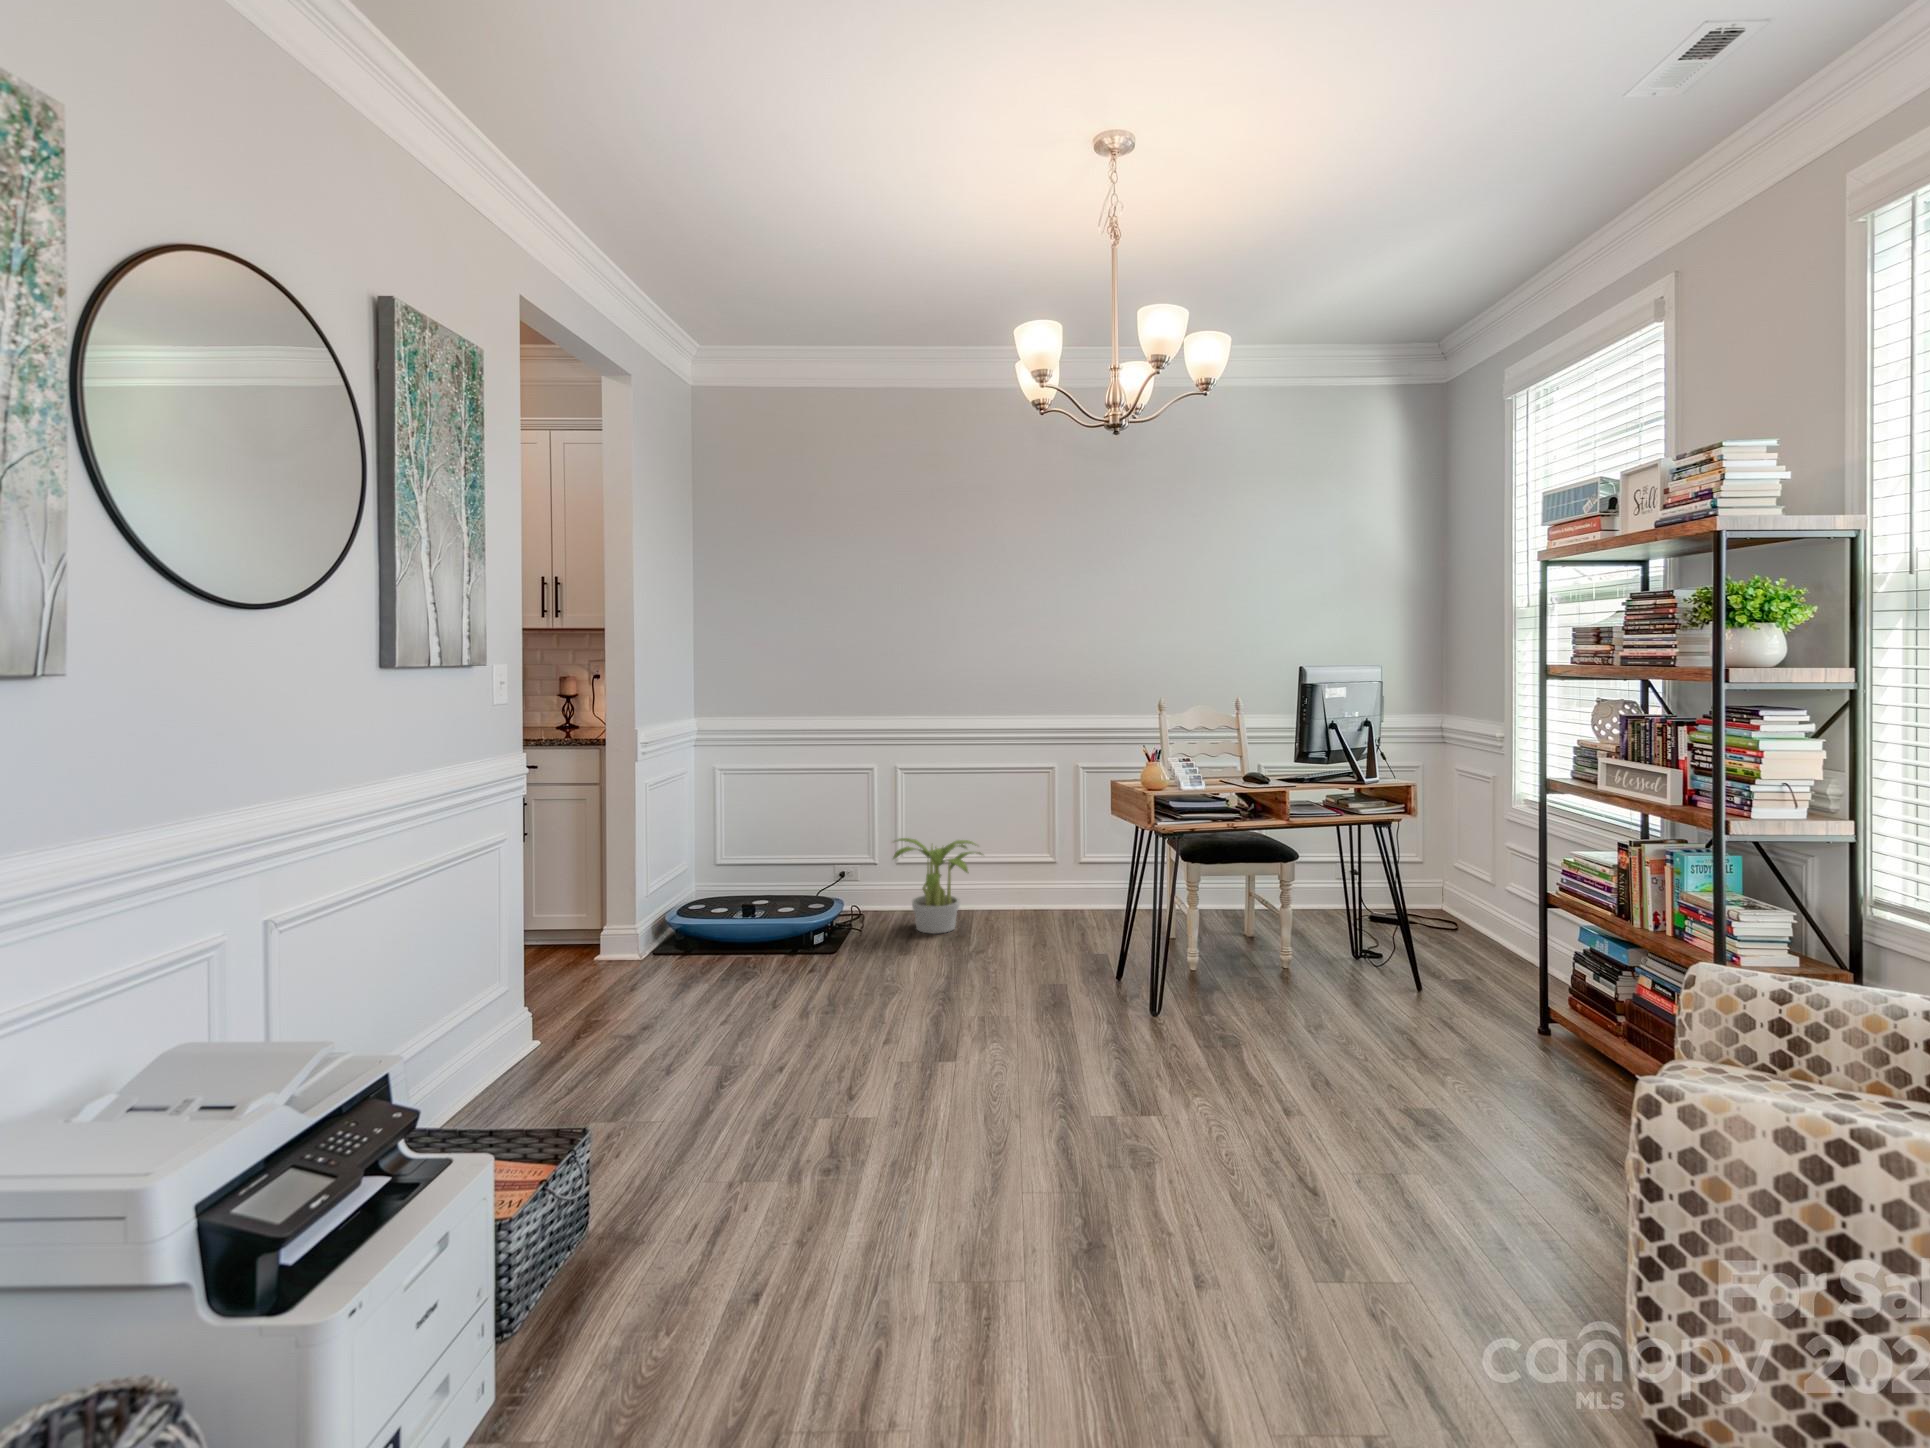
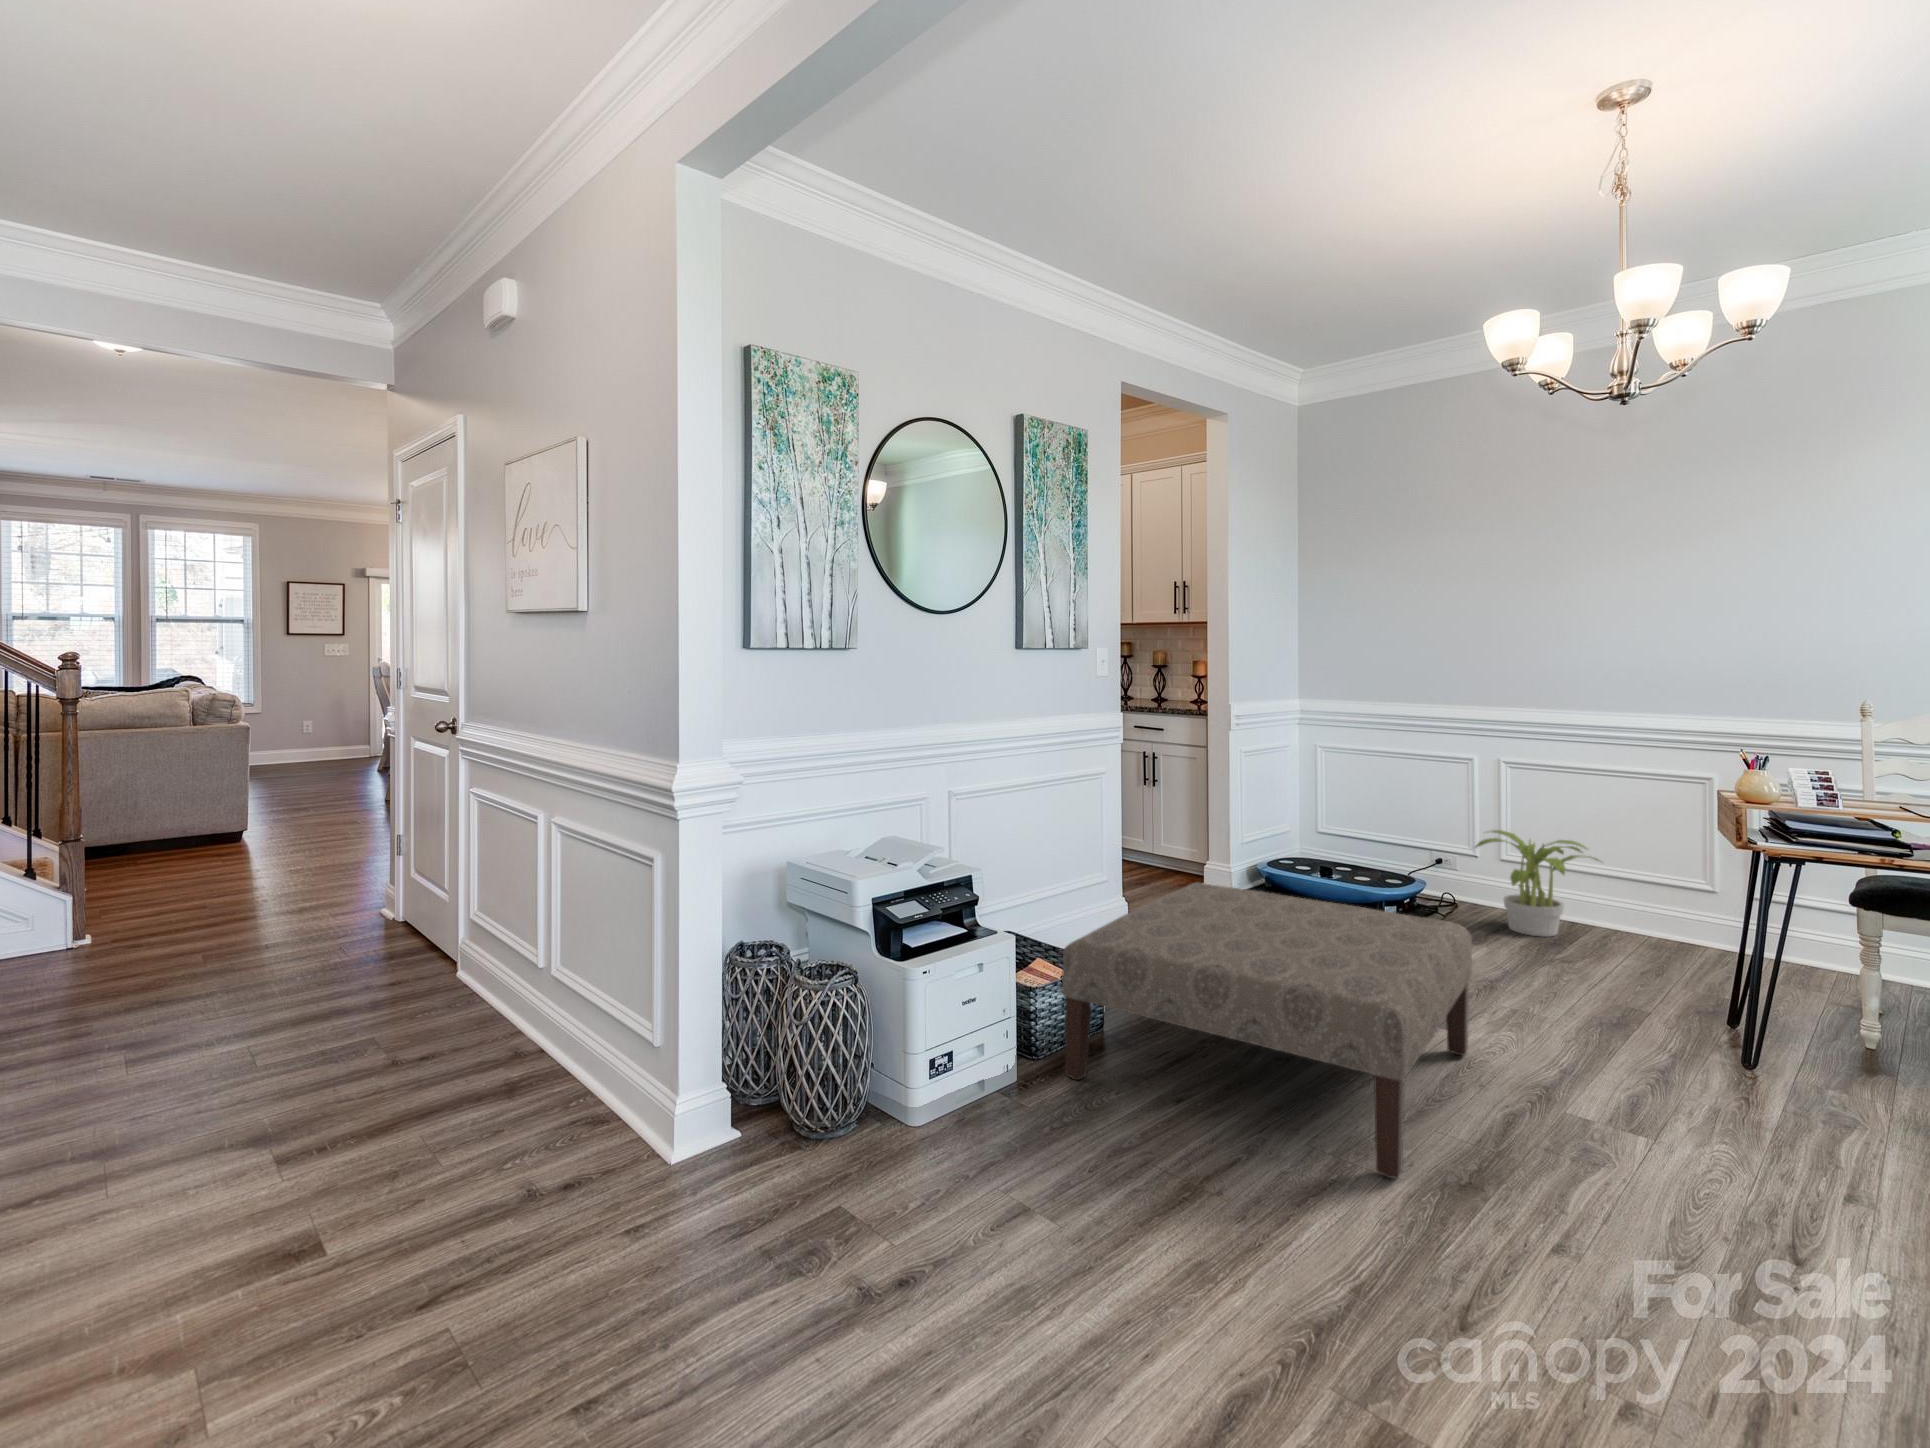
ottoman: none [569,955,1050,1338] -> present [1062,882,1472,1178]

